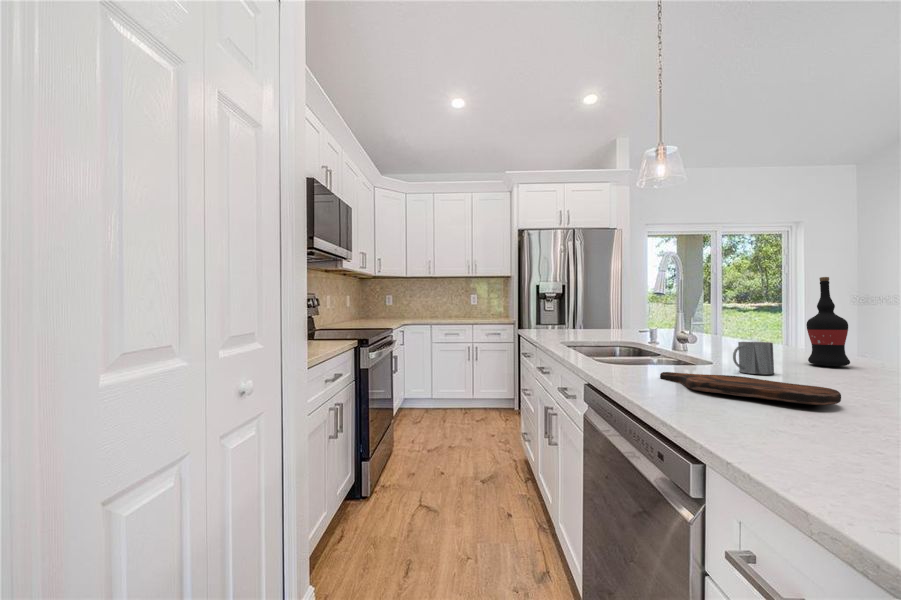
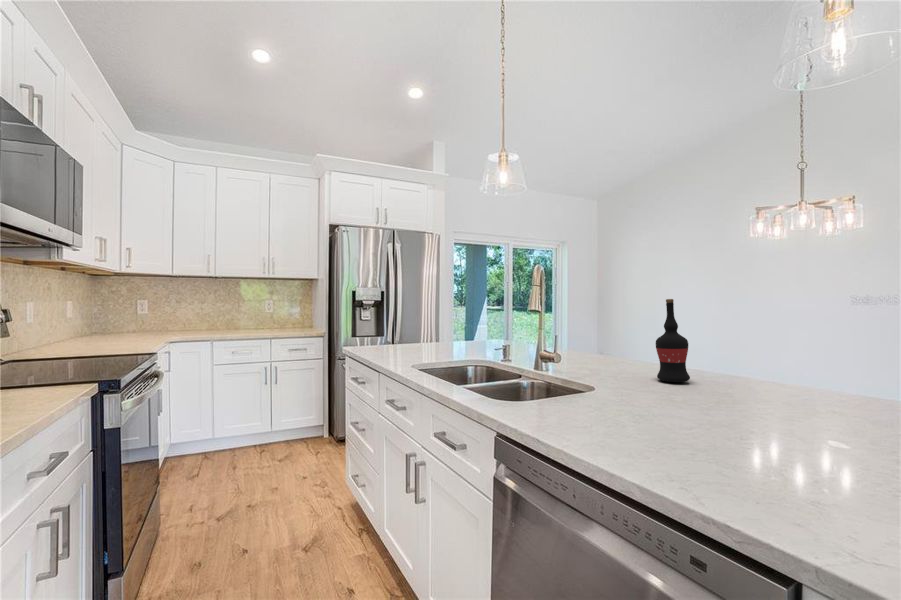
mug: present [733,342,774,374] -> none [626,366,659,402]
cutting board: present [660,372,841,405] -> none [580,413,786,452]

